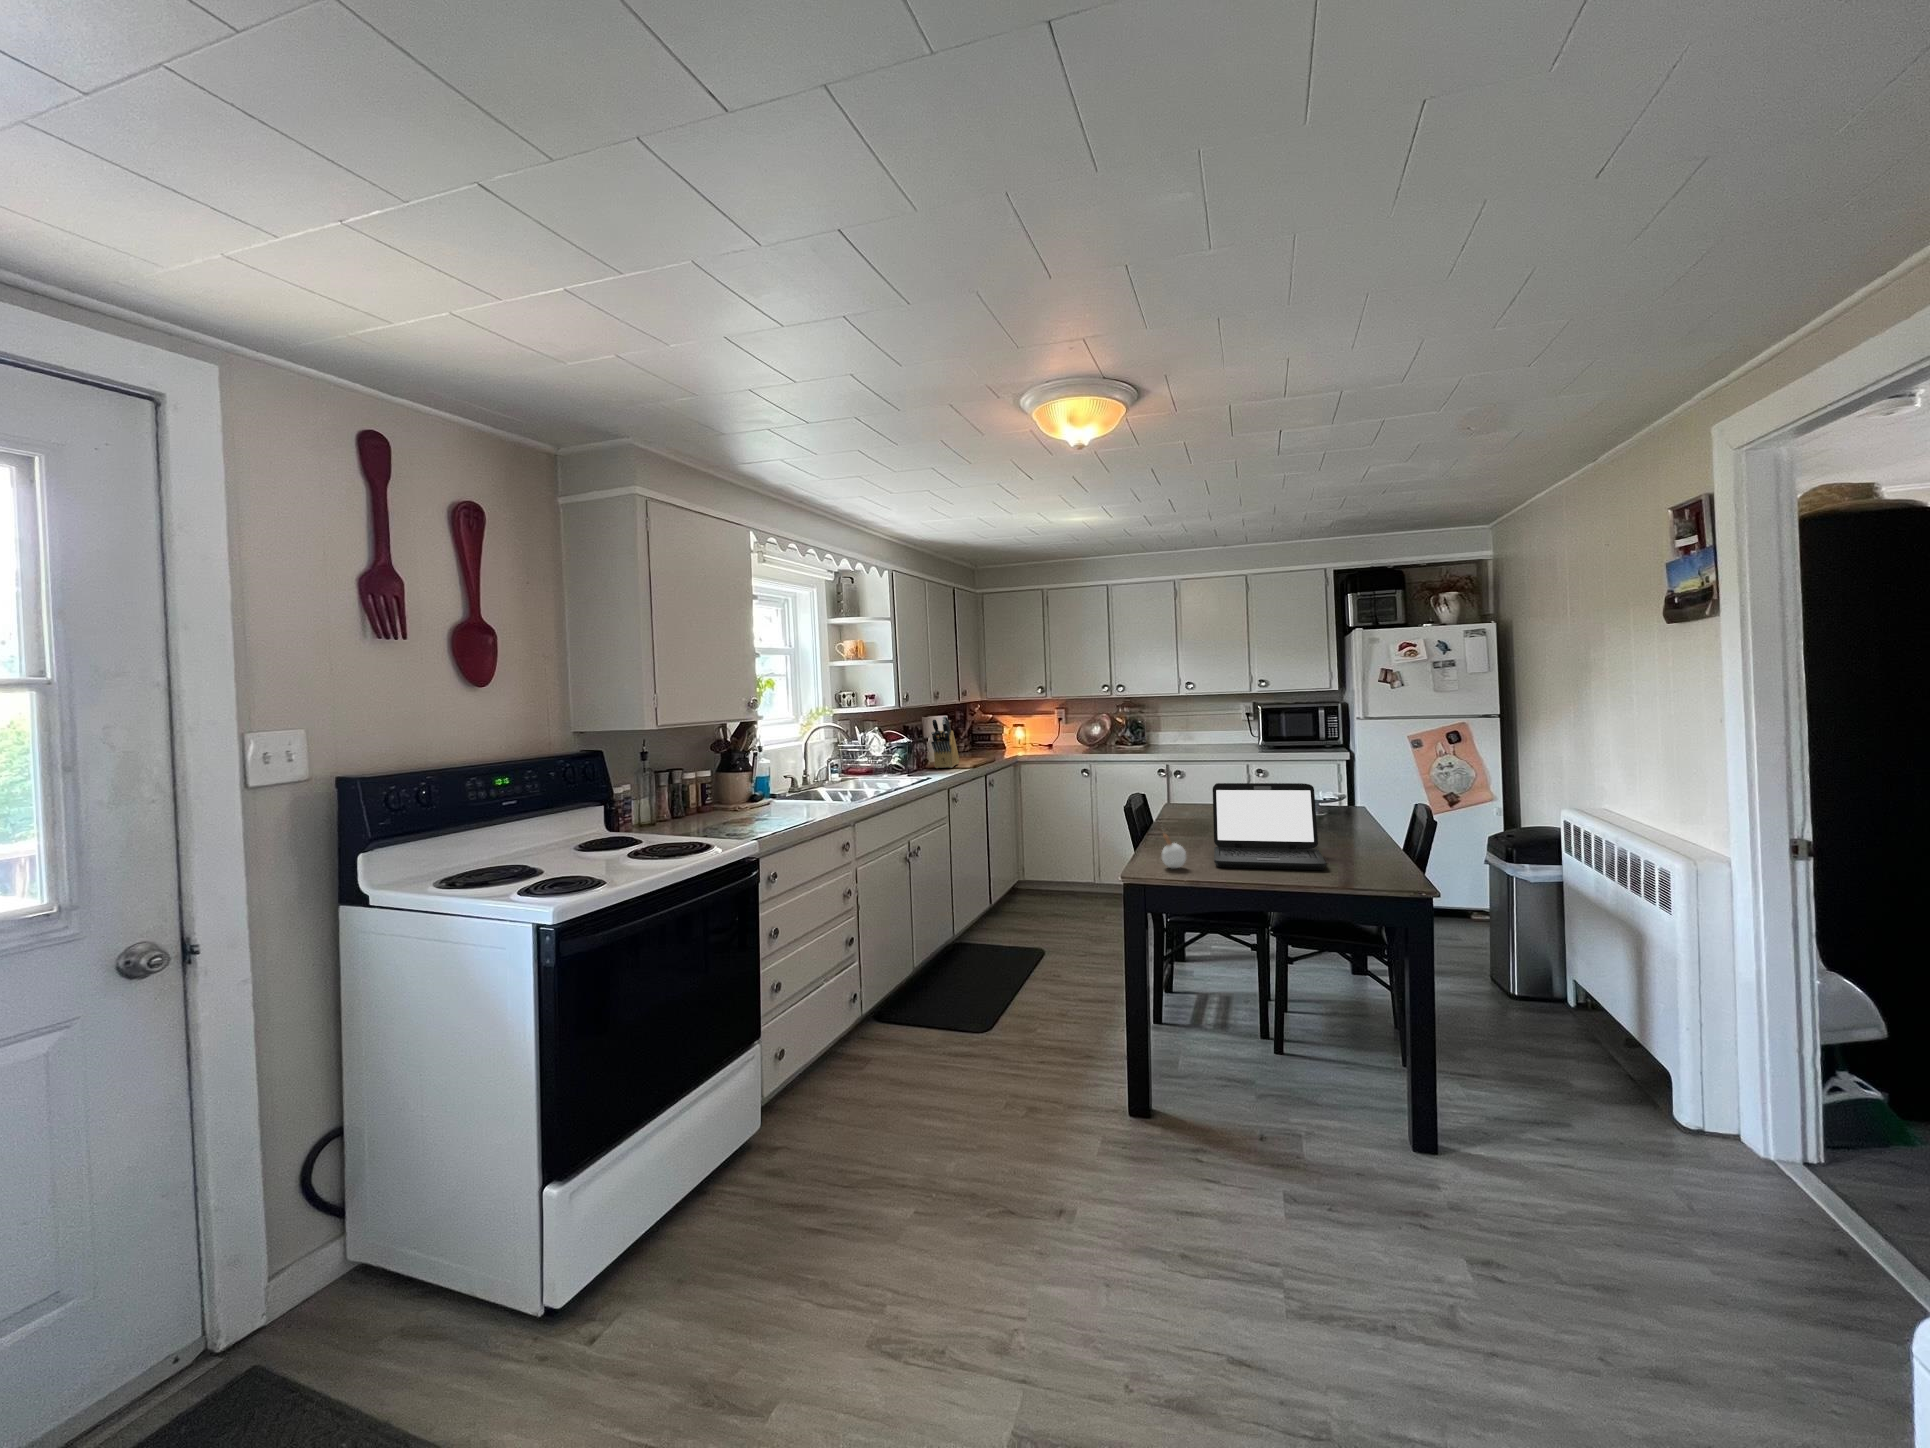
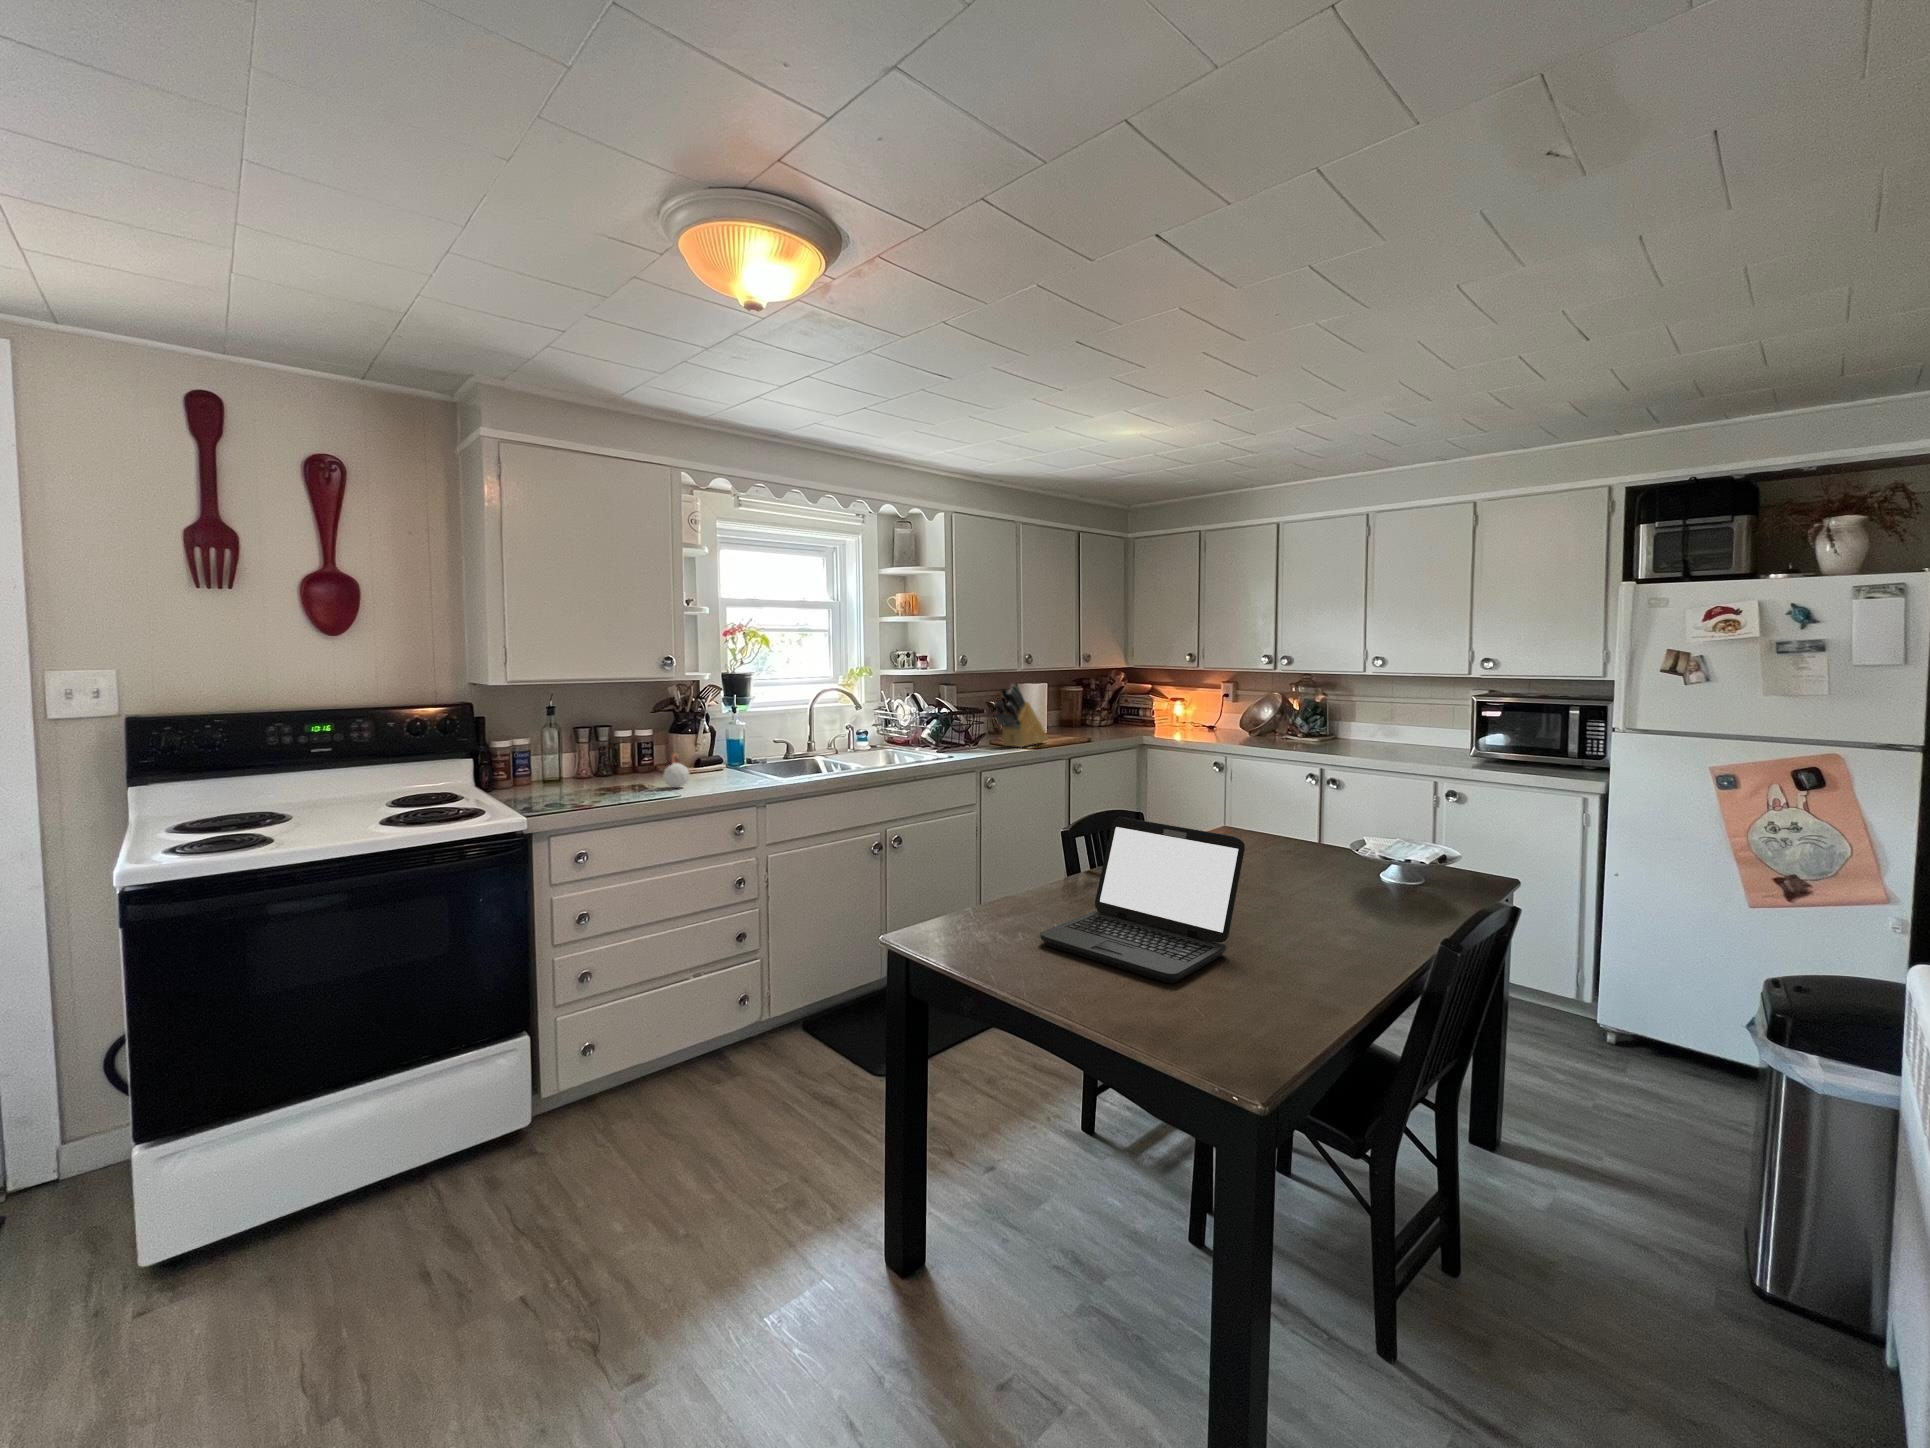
candle: present [1162,833,1186,868] -> present [663,752,689,788]

